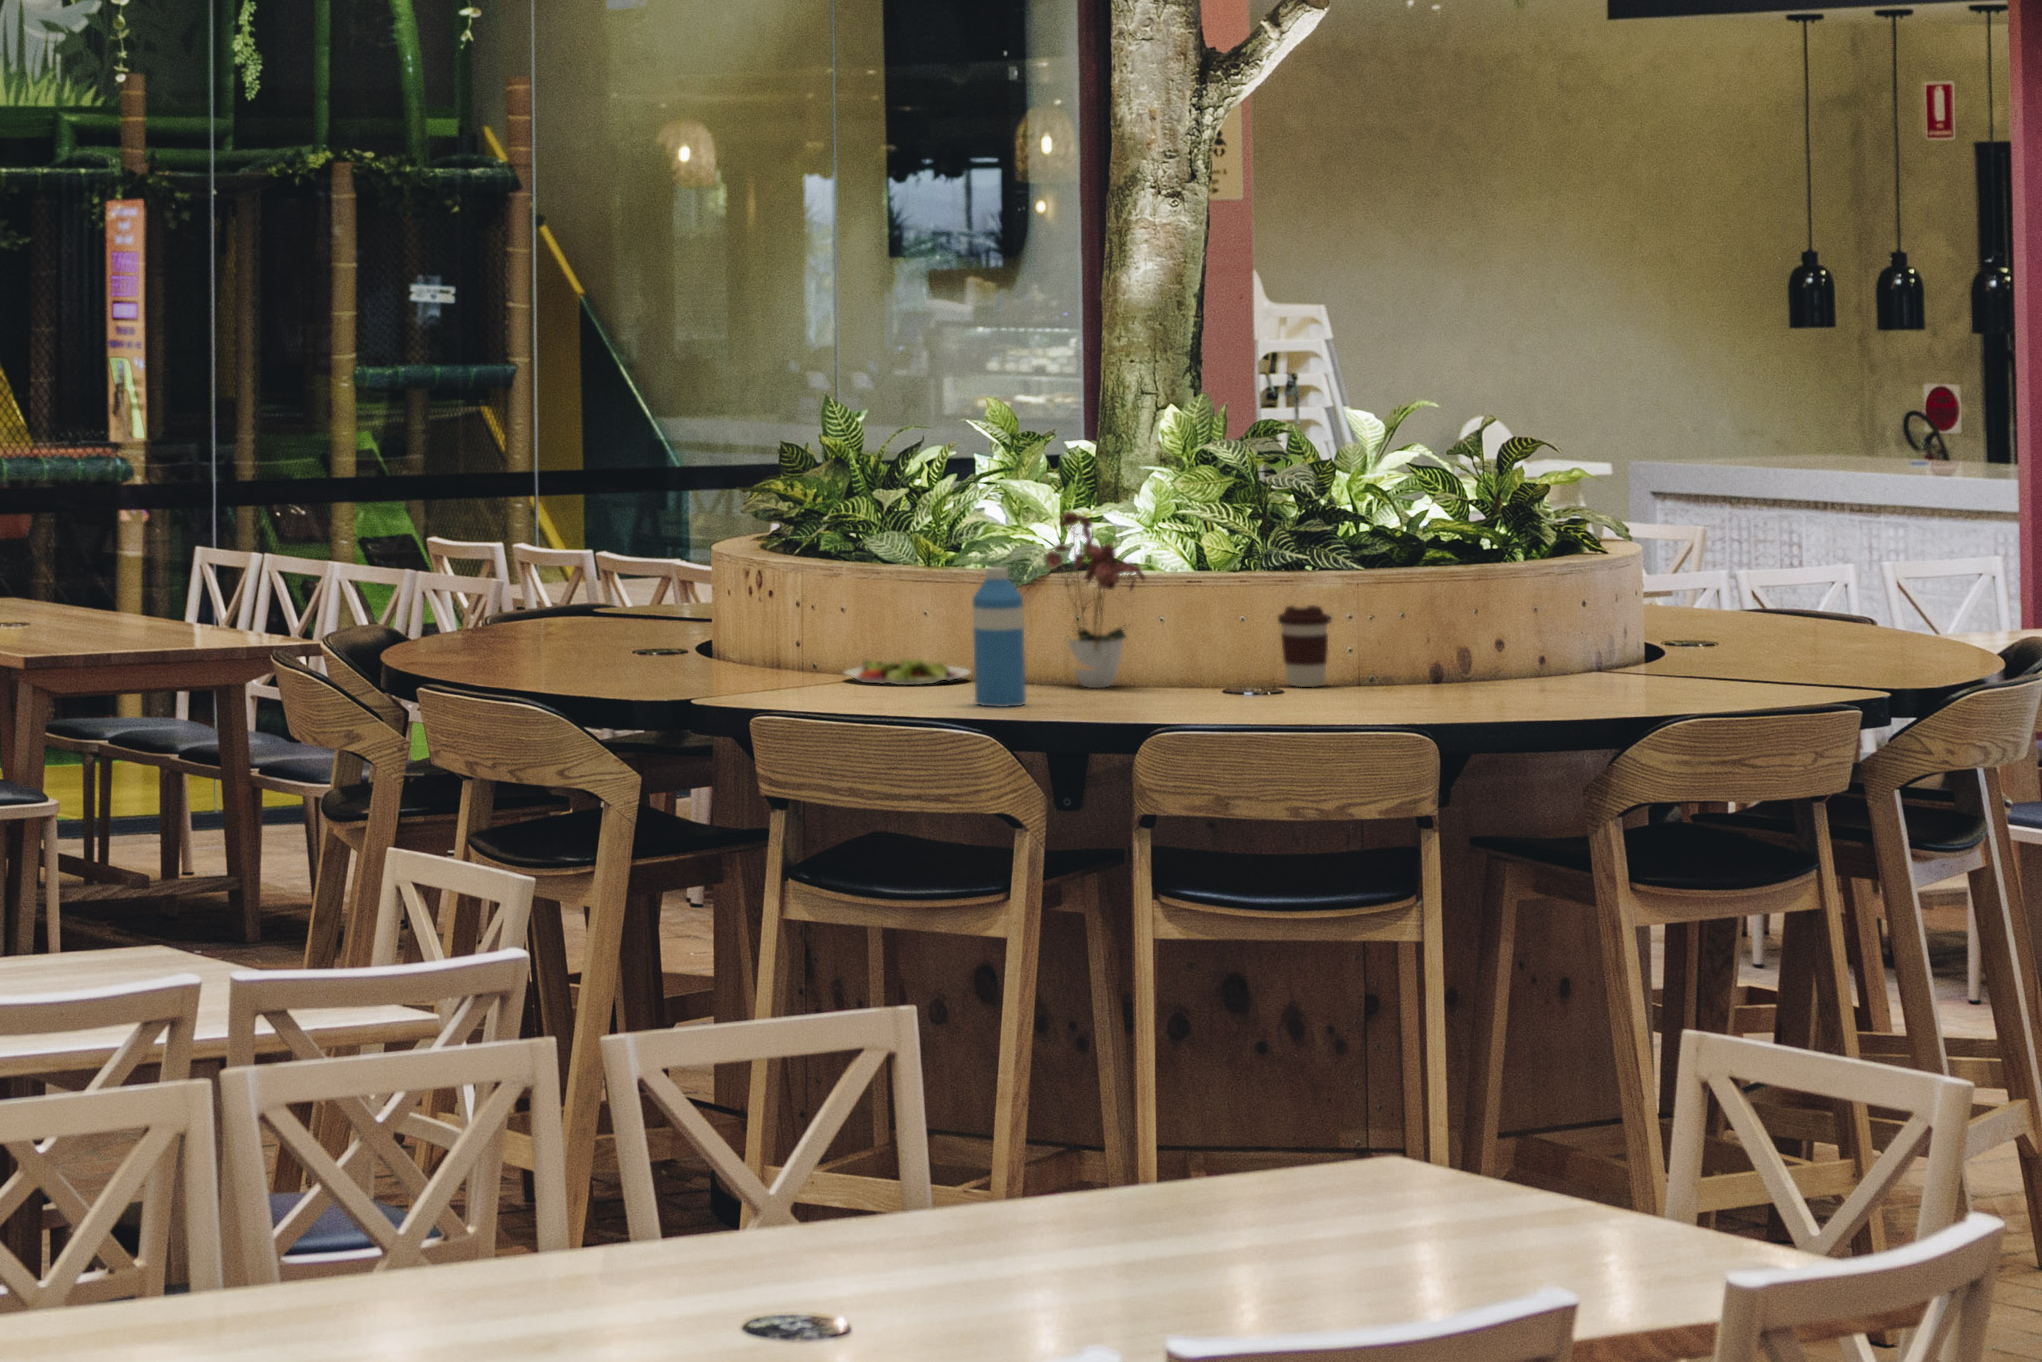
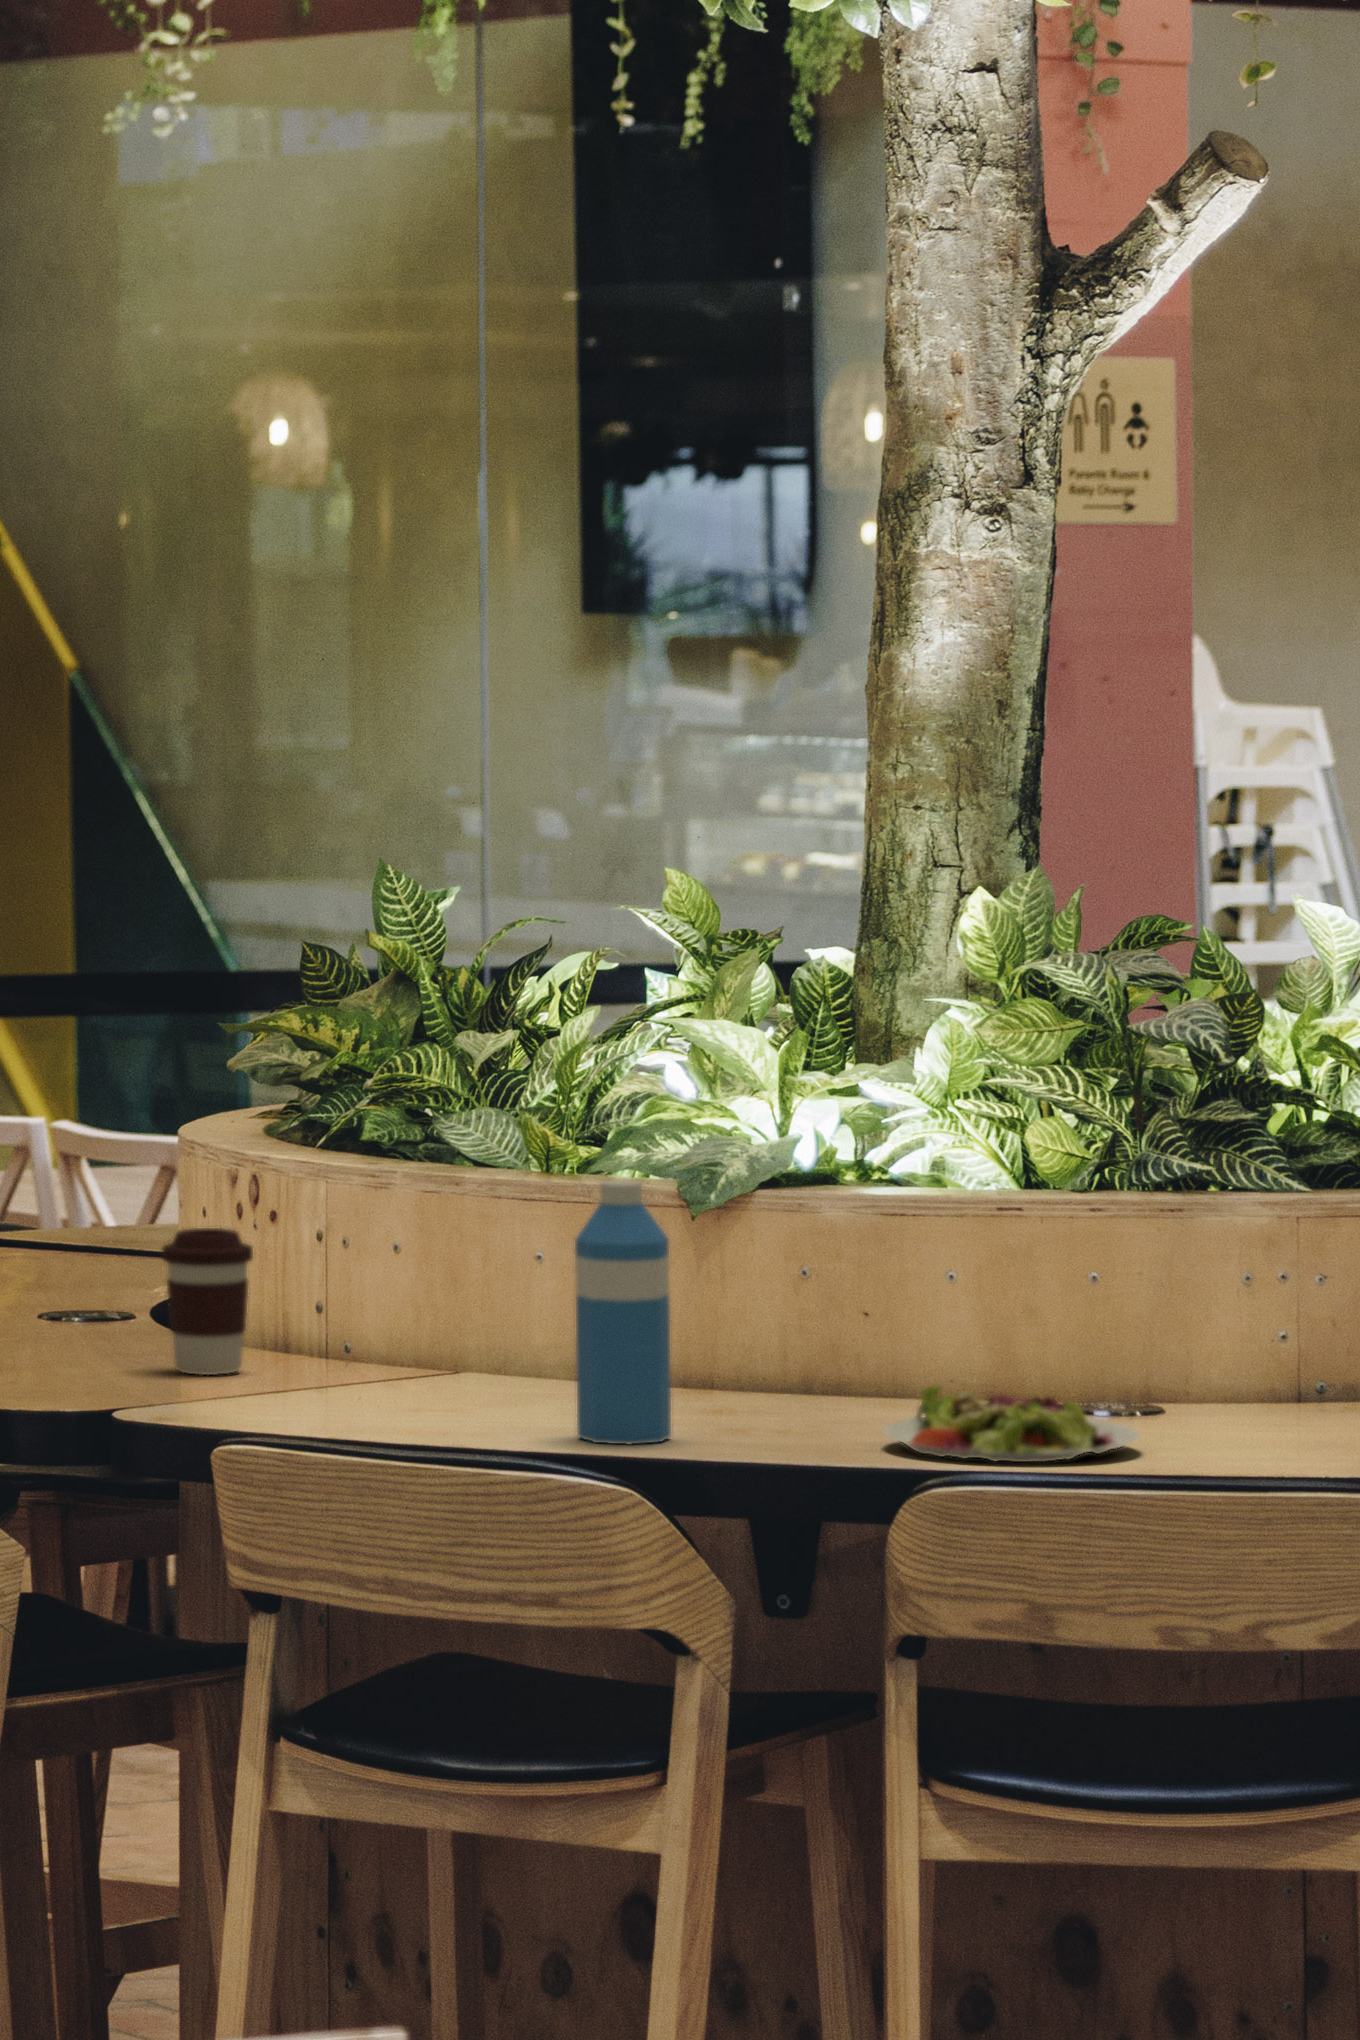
flower arrangement: present [1045,512,1145,688] -> none [711,1059,921,1402]
coffee cup: present [1278,606,1330,687] -> present [162,1228,253,1375]
salad plate: present [845,659,970,685] -> present [883,1385,1139,1462]

